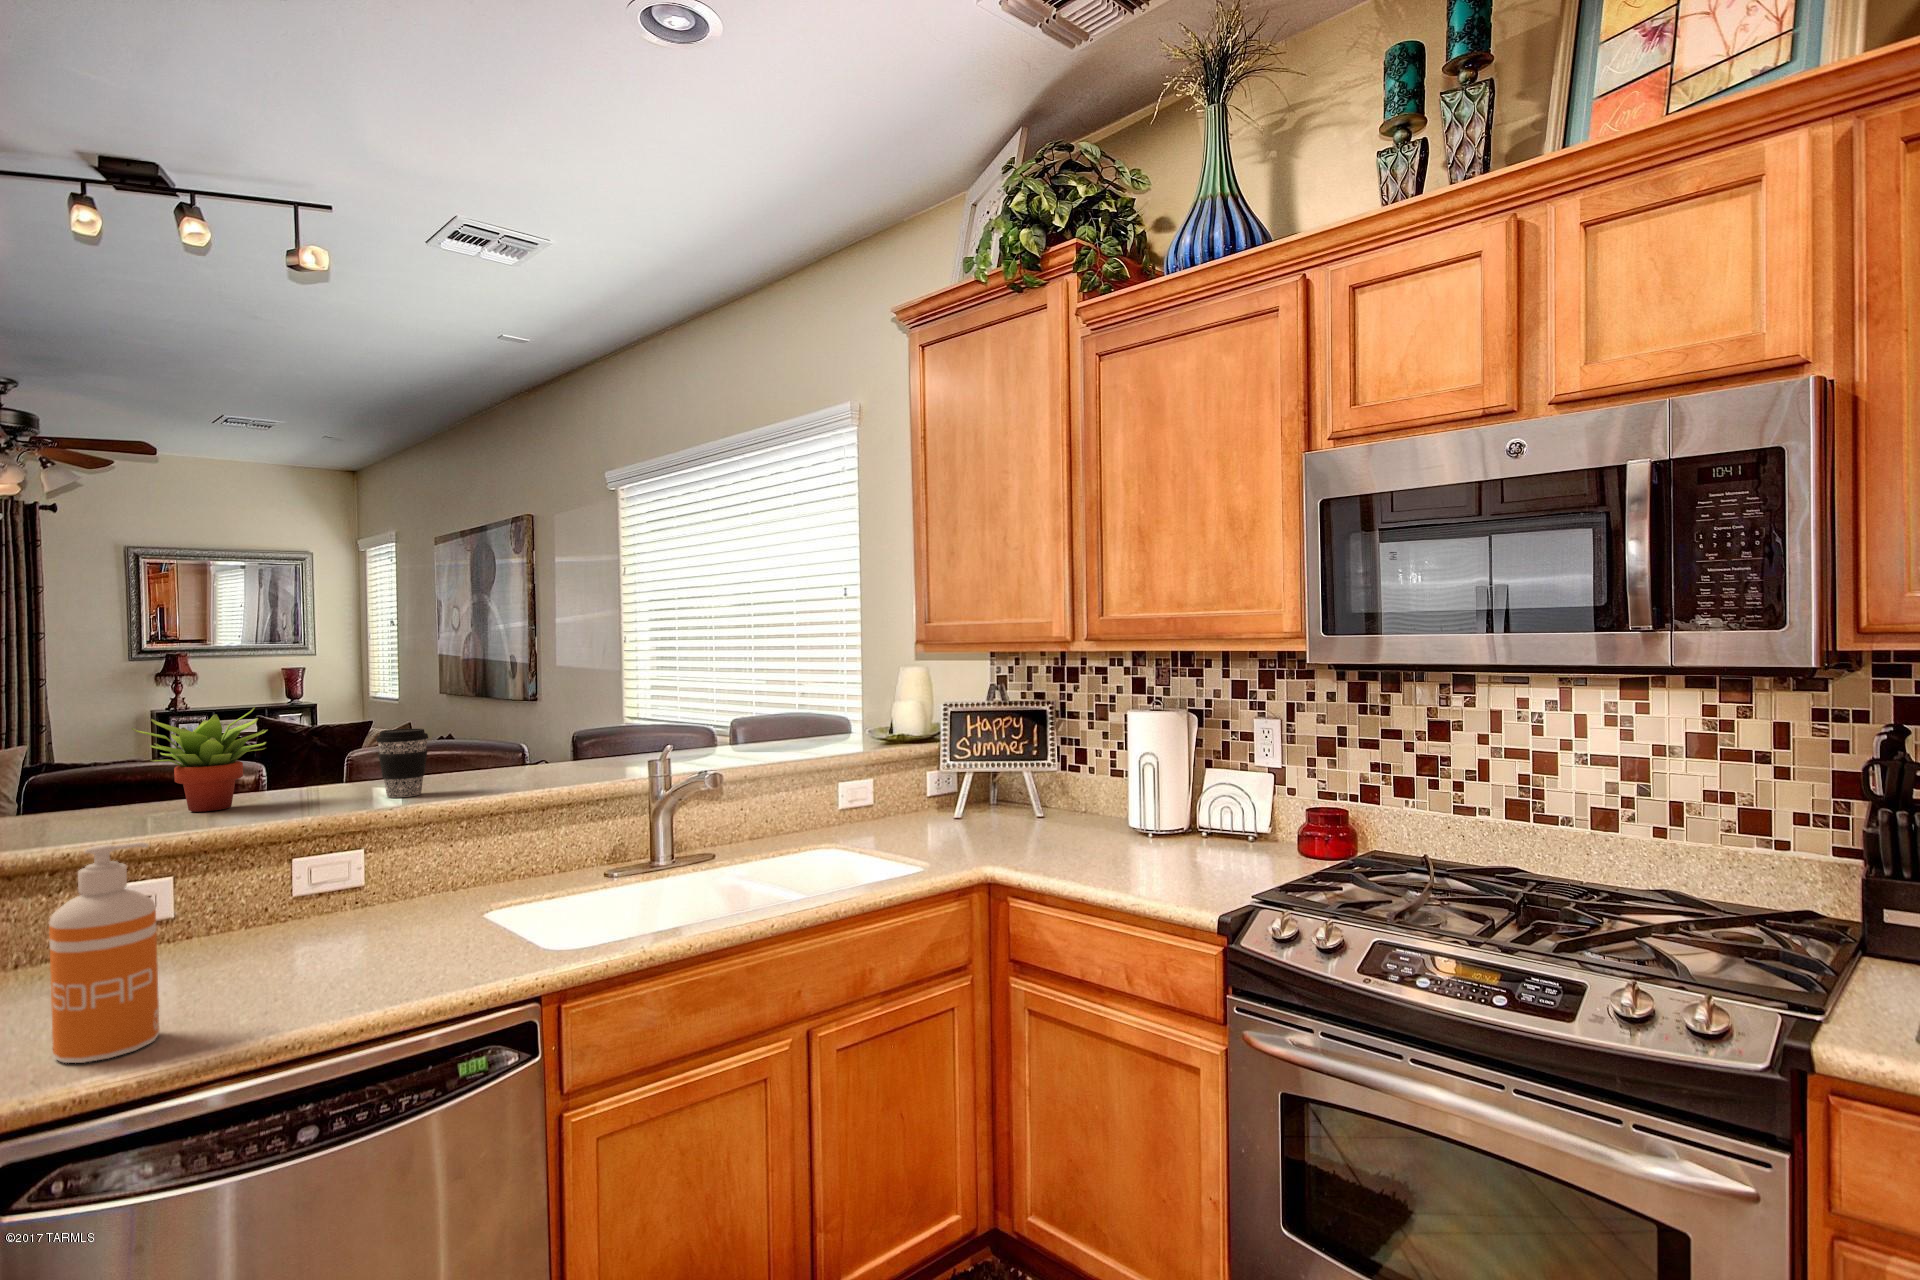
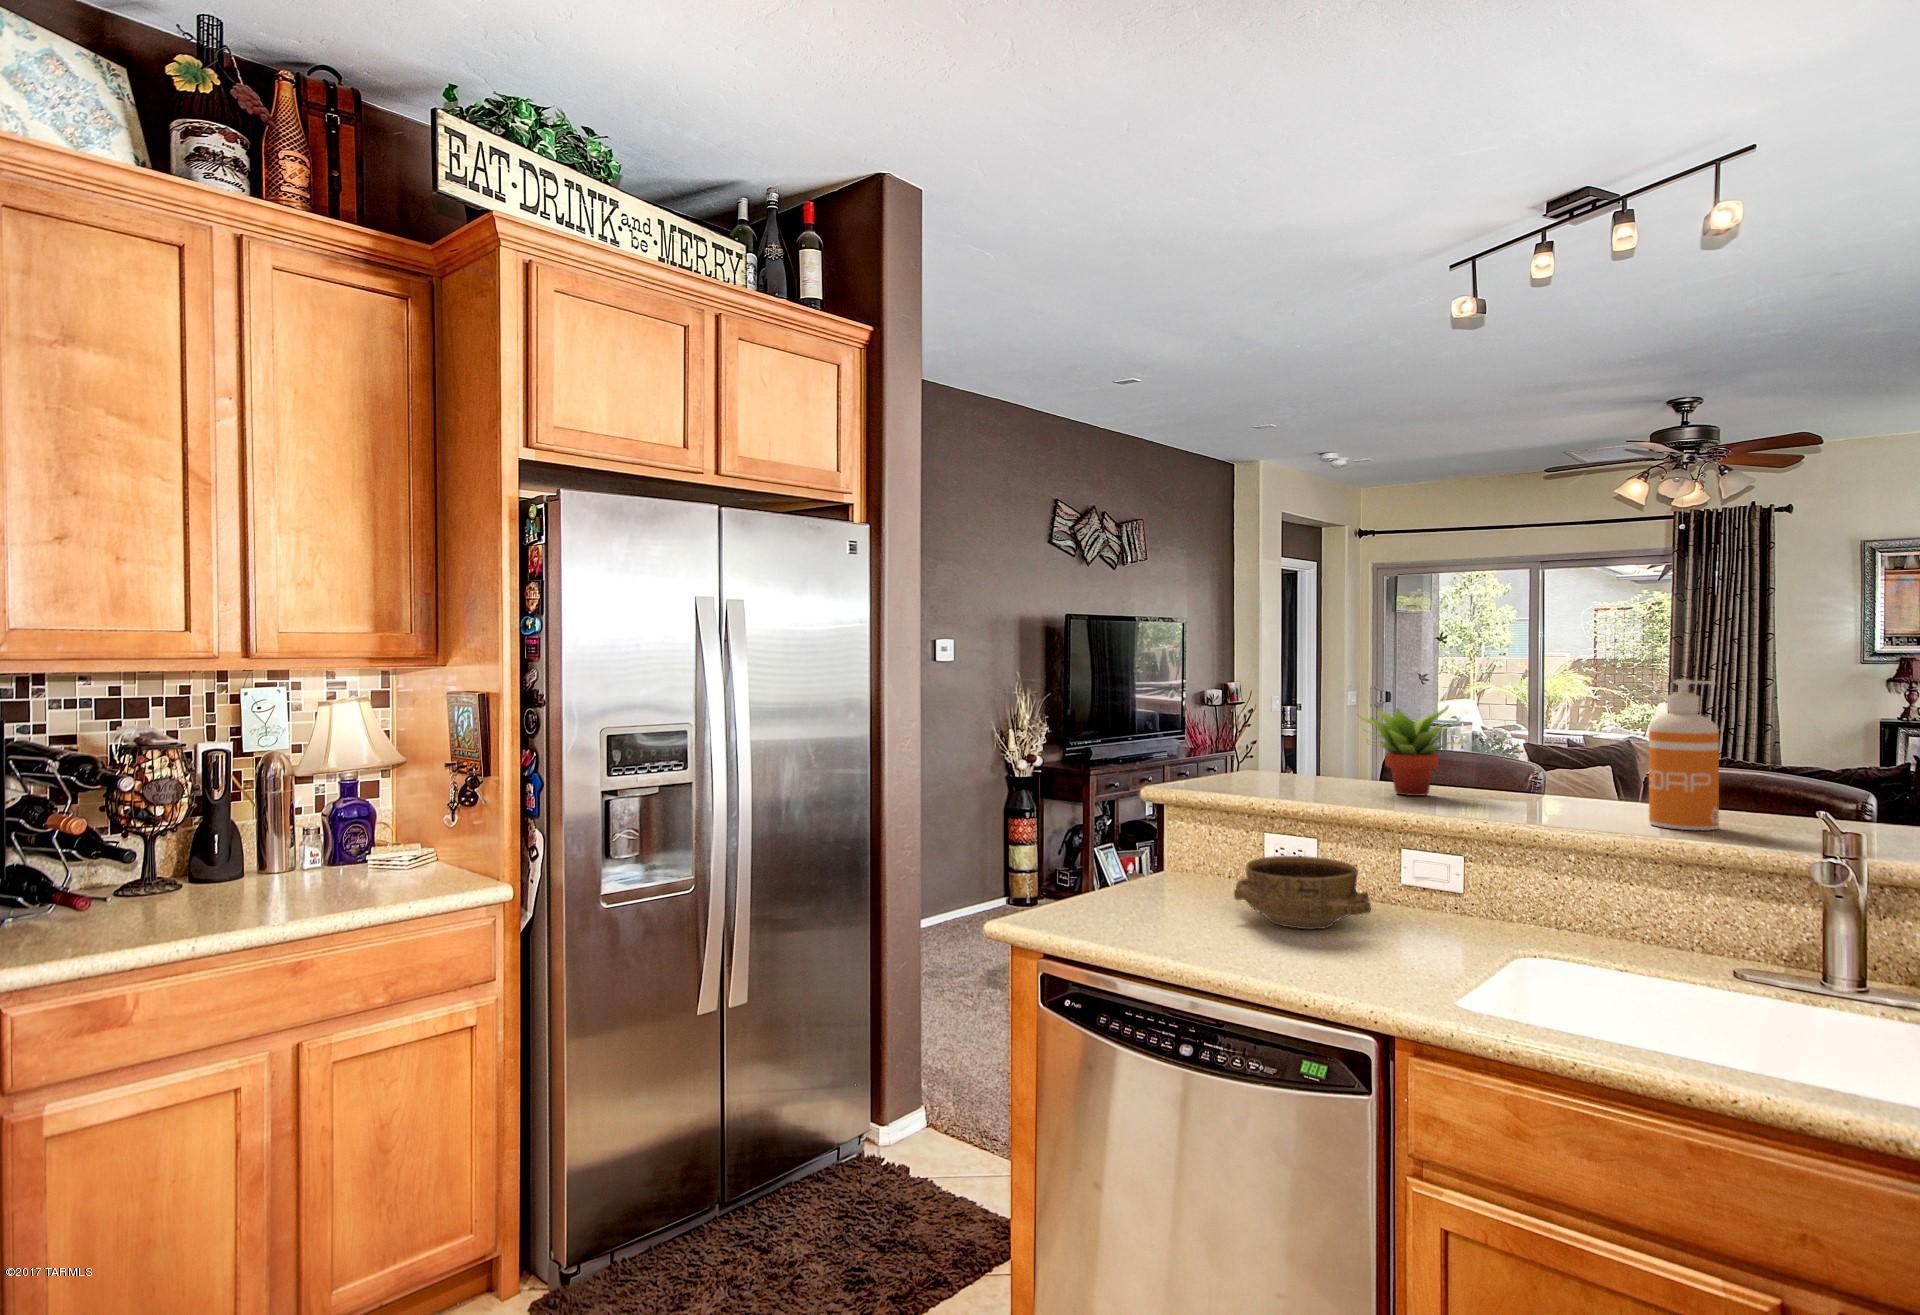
coffee cup: present [376,729,428,797] -> none [1522,742,1580,817]
soap dispenser: present [49,842,159,1063] -> present [1649,680,1719,830]
ceramic bowl: none [147,884,345,976] -> present [1234,856,1371,929]

